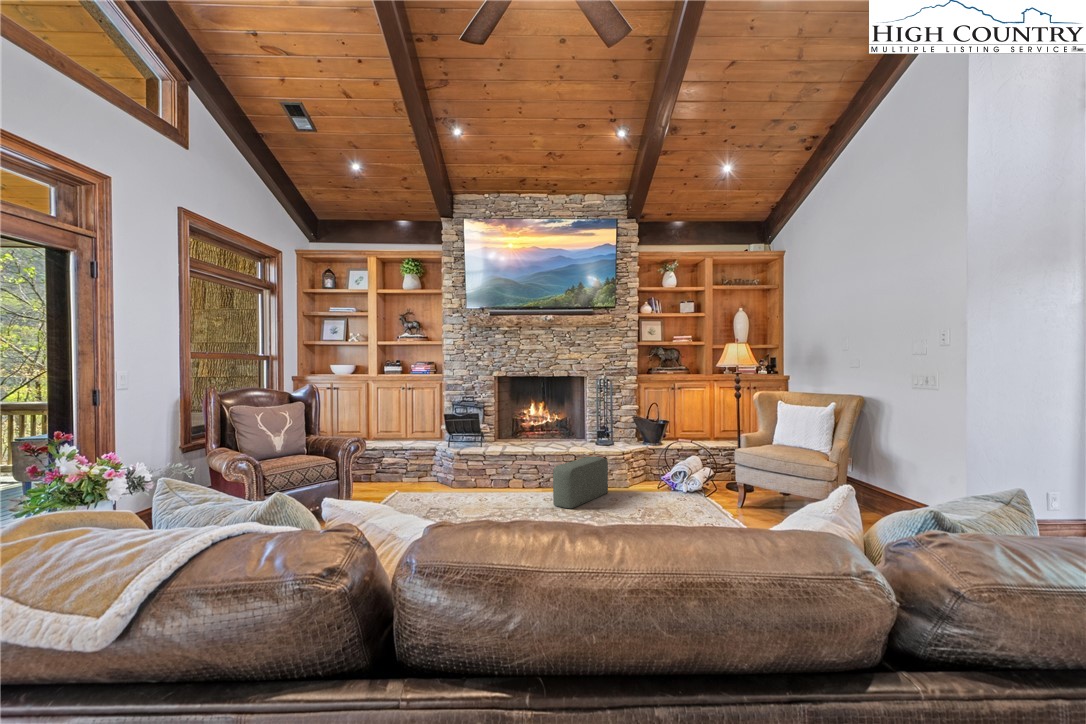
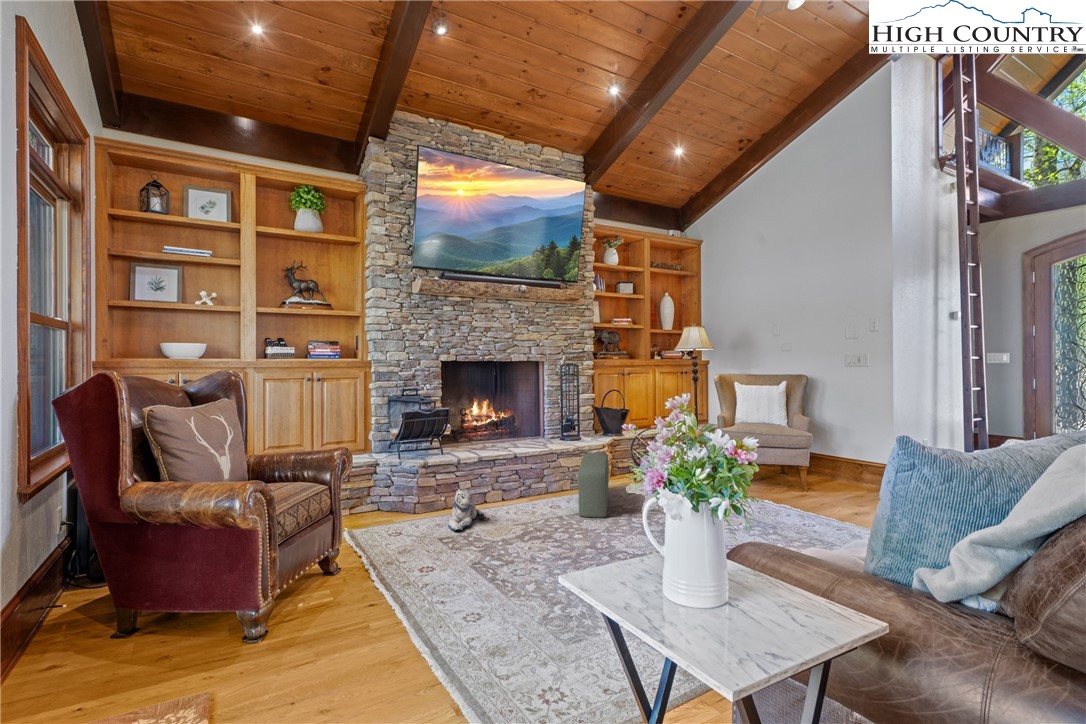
plush toy: none [455,471,491,501] -> present [448,489,484,531]

